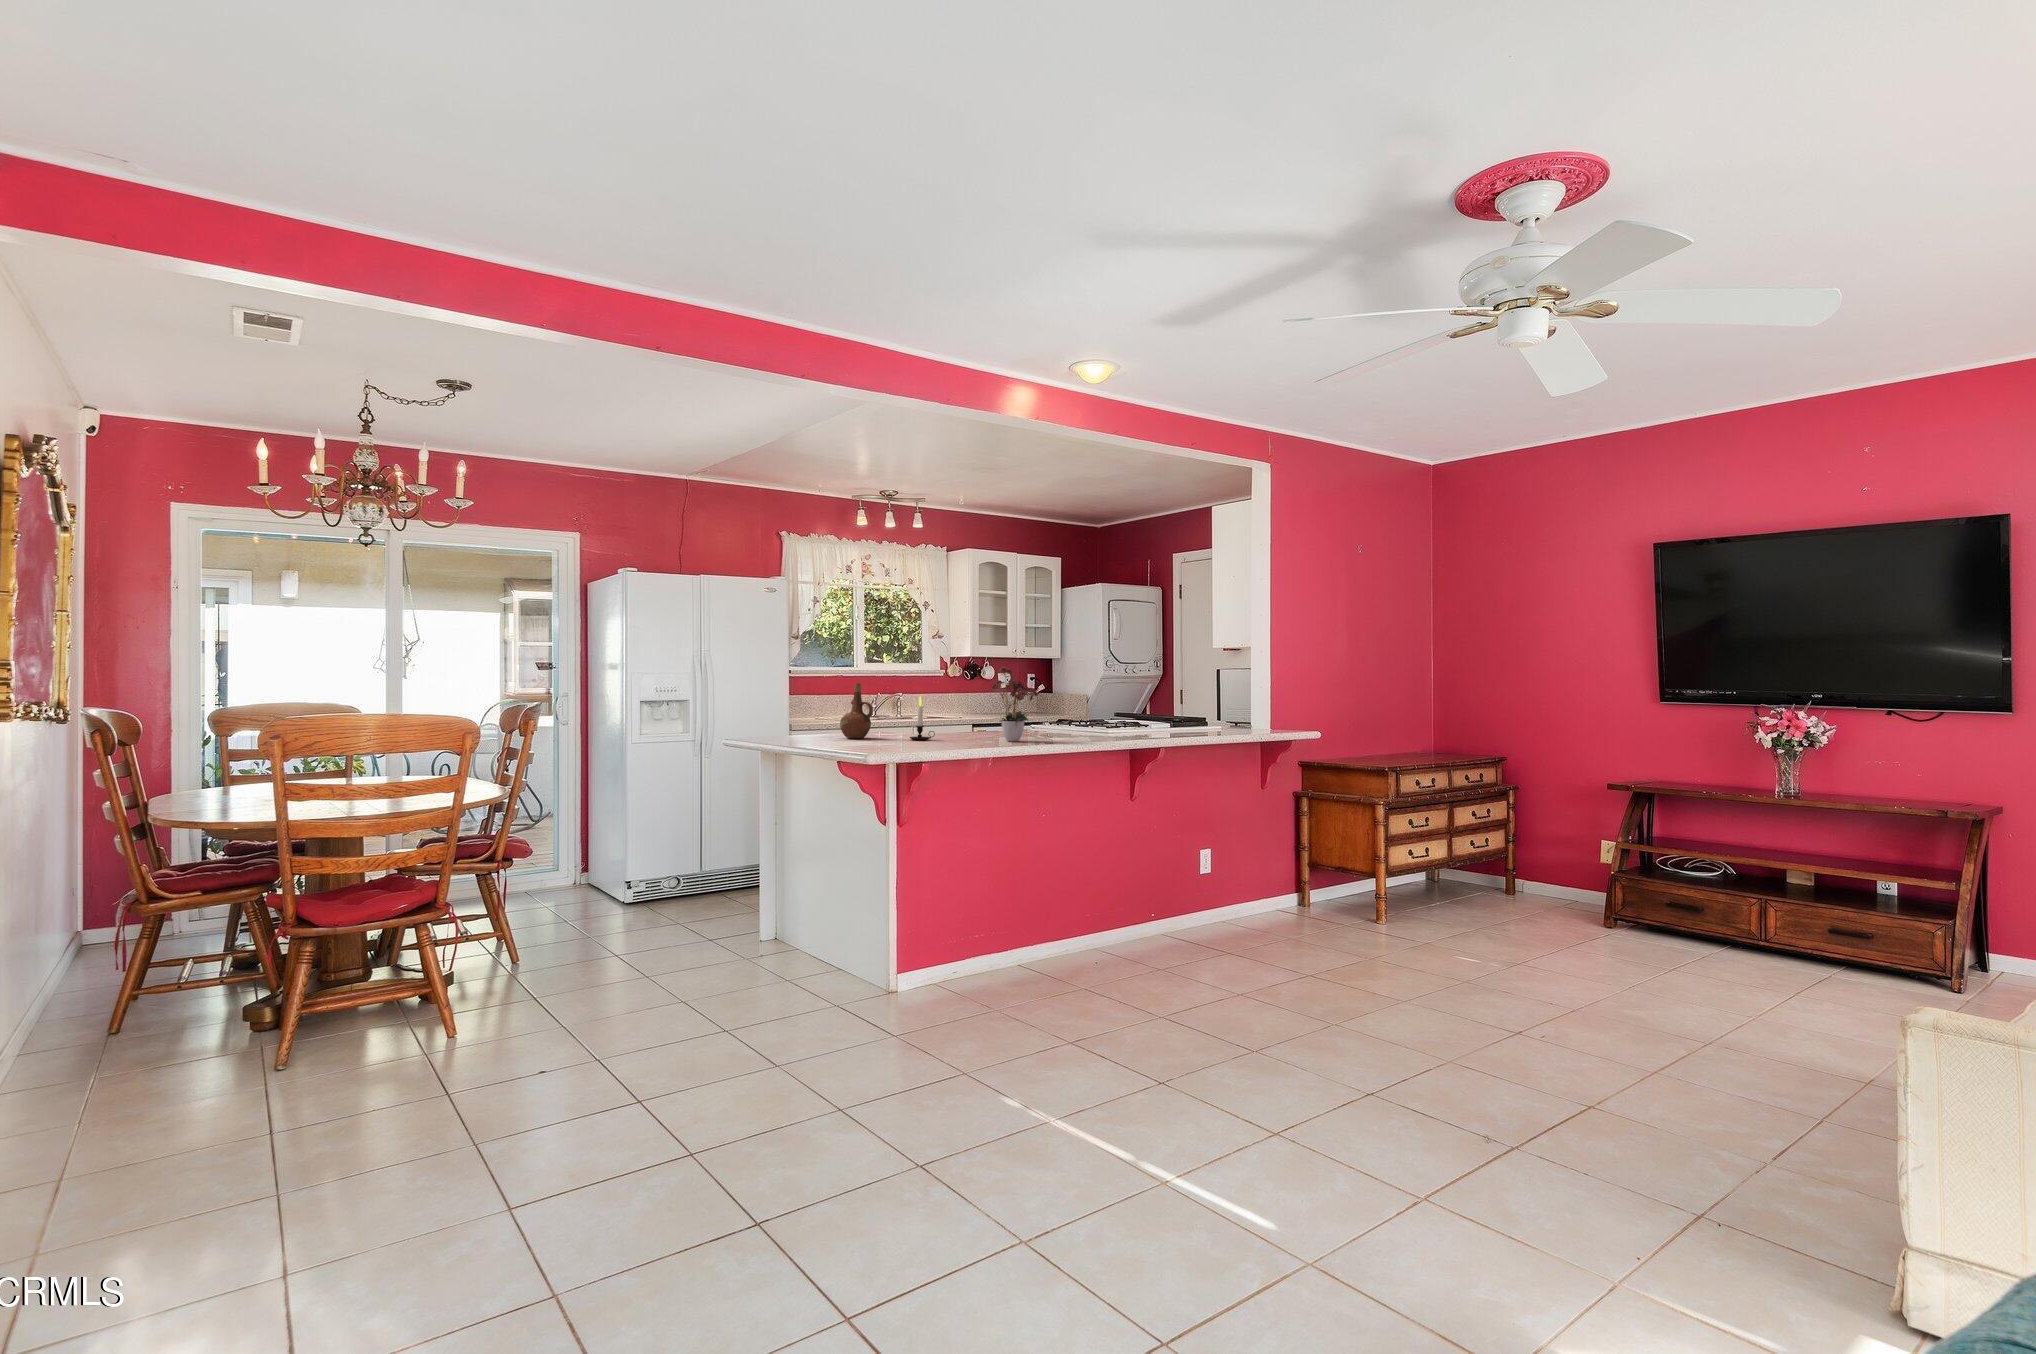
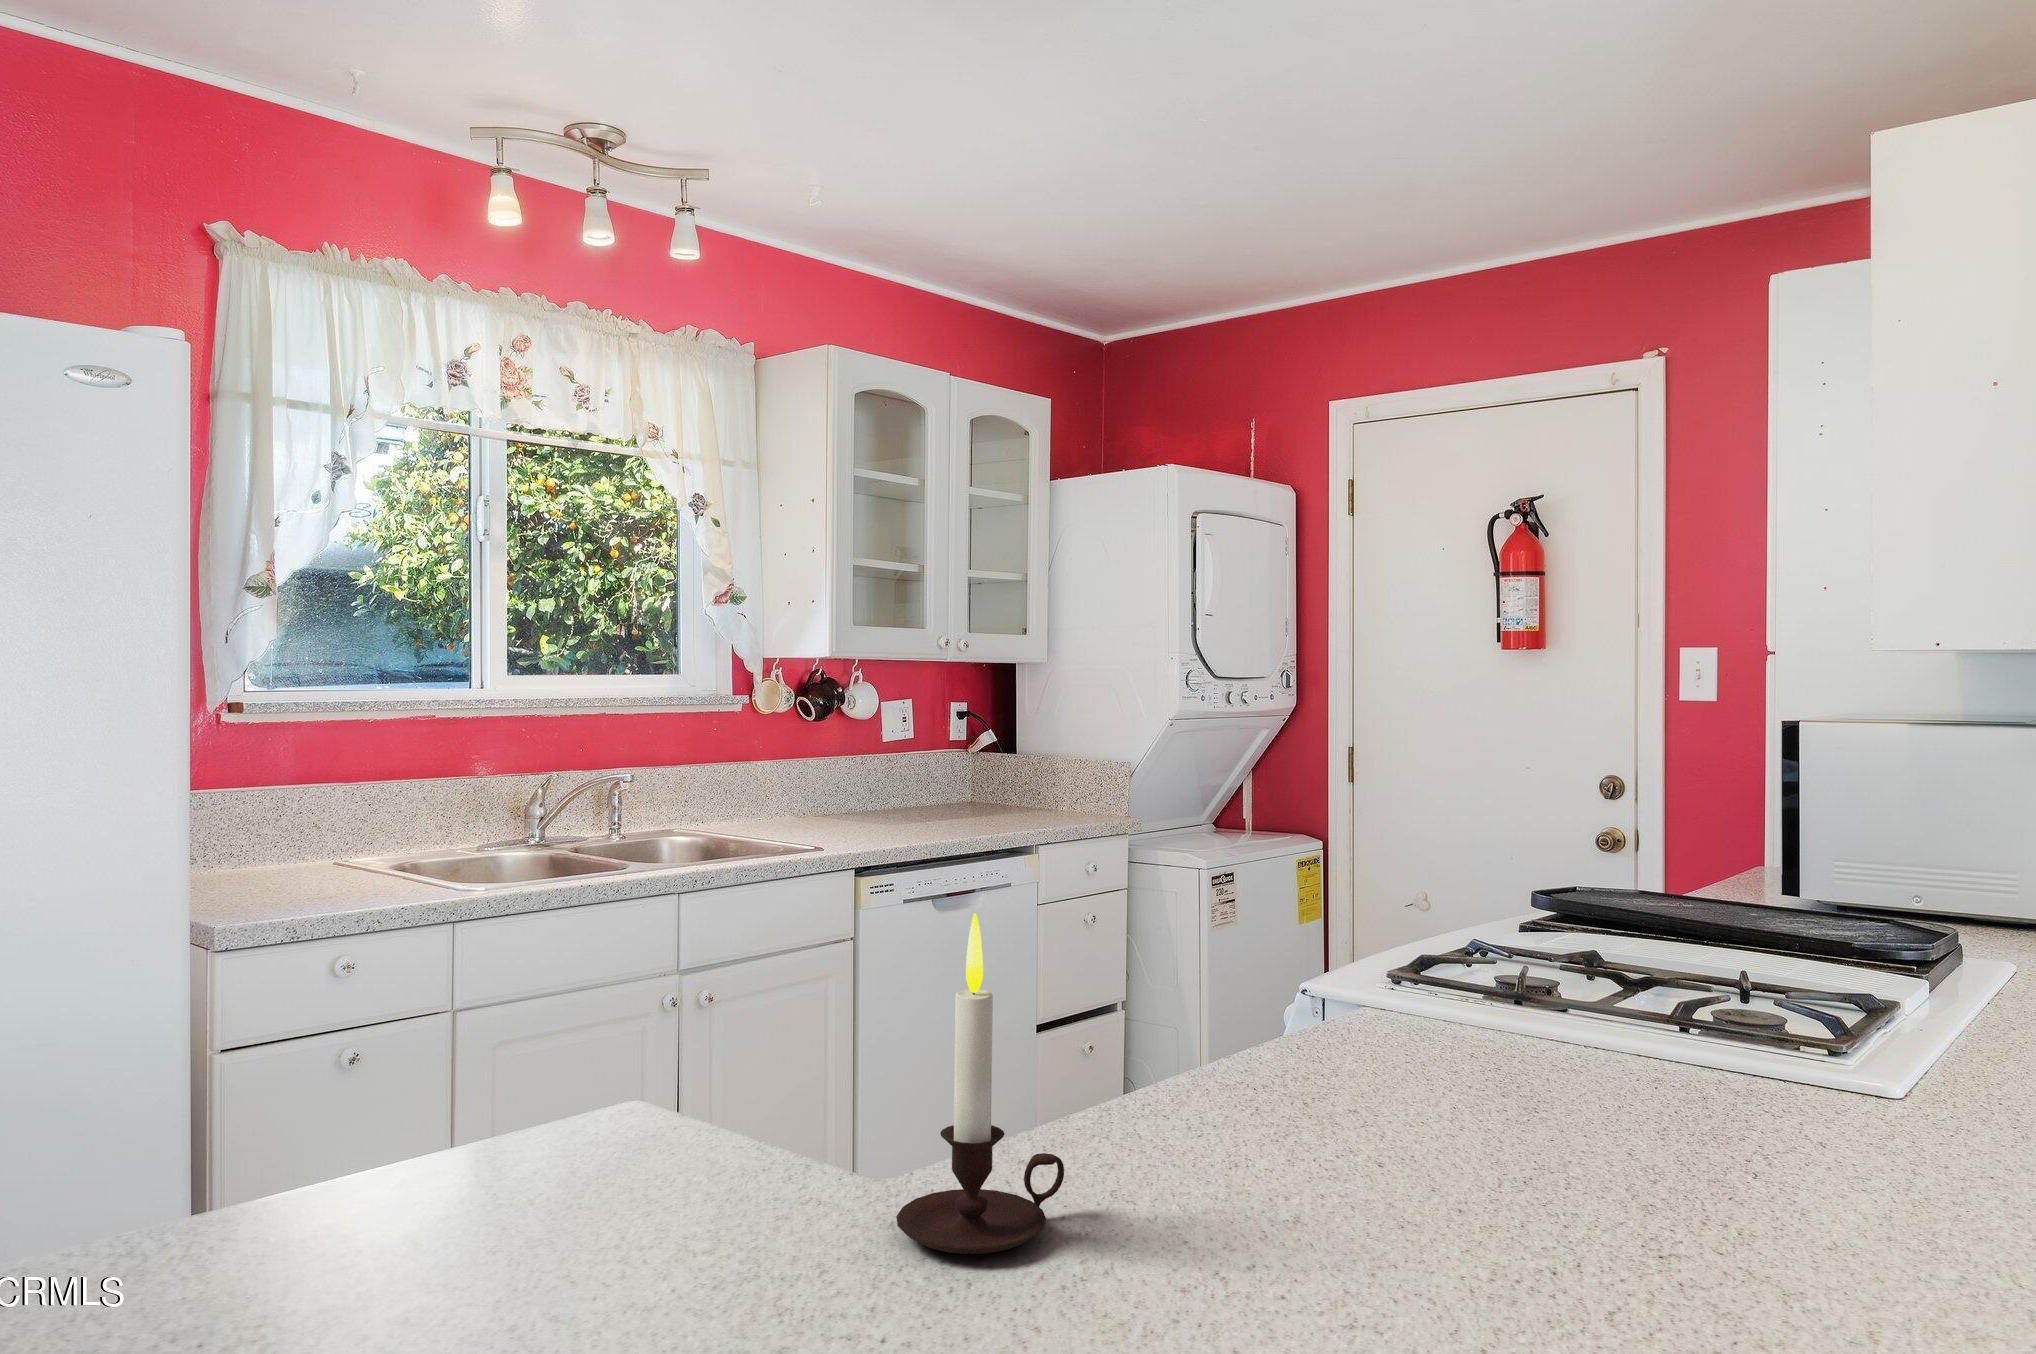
flower arrangement: present [992,667,1038,741] -> none [1419,678,1791,1204]
ceramic pitcher: present [840,683,873,738] -> none [351,831,615,1273]

